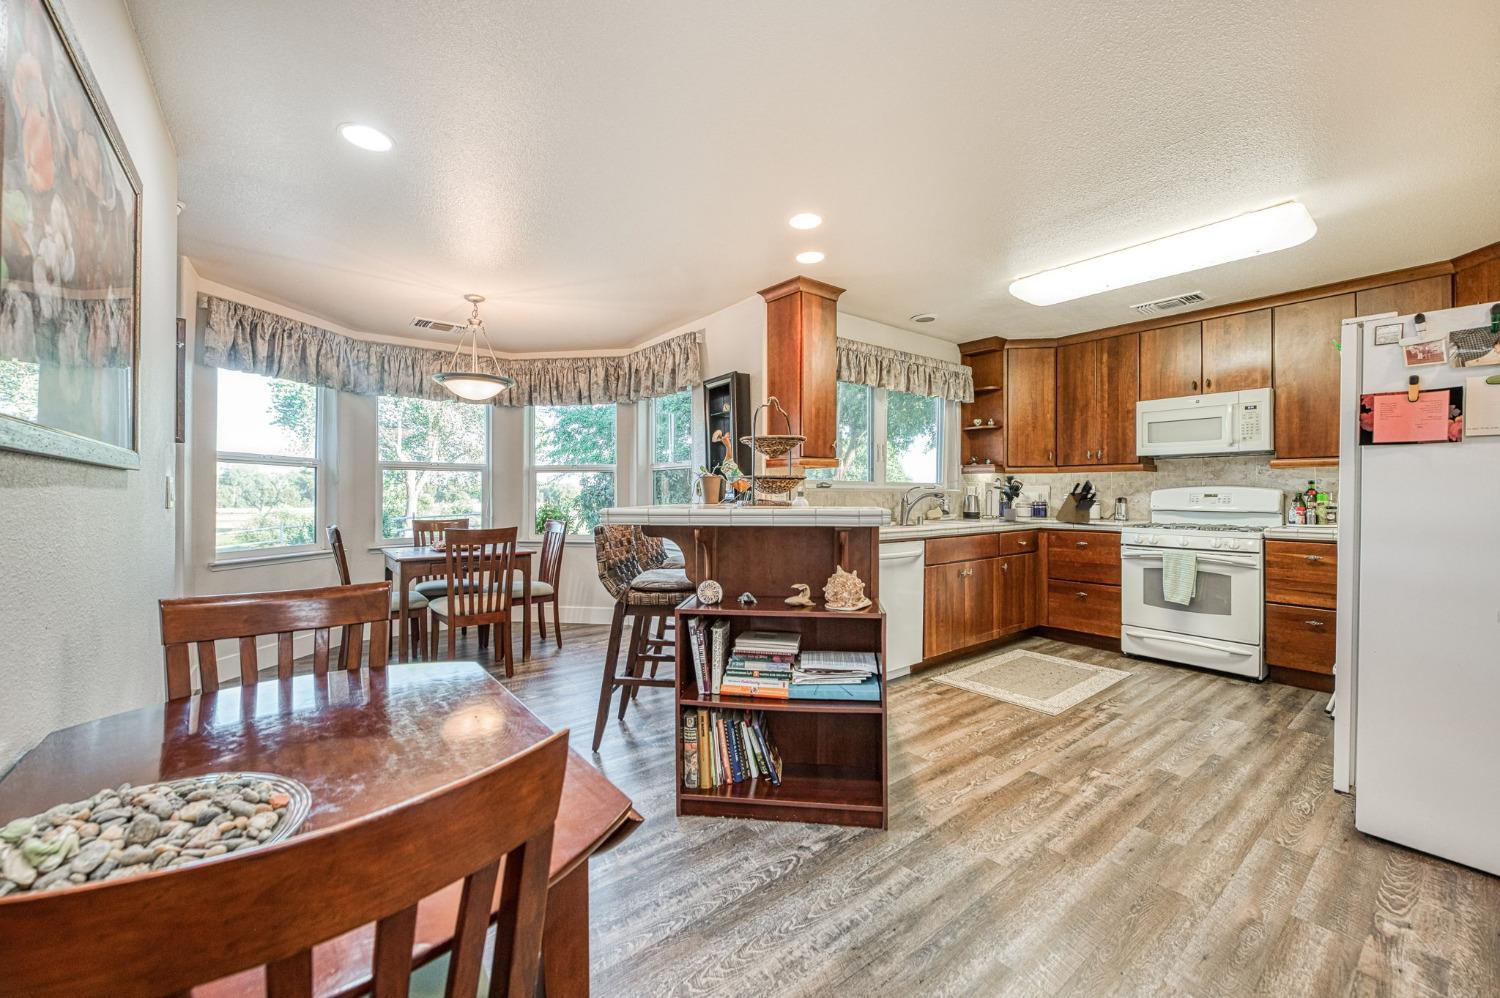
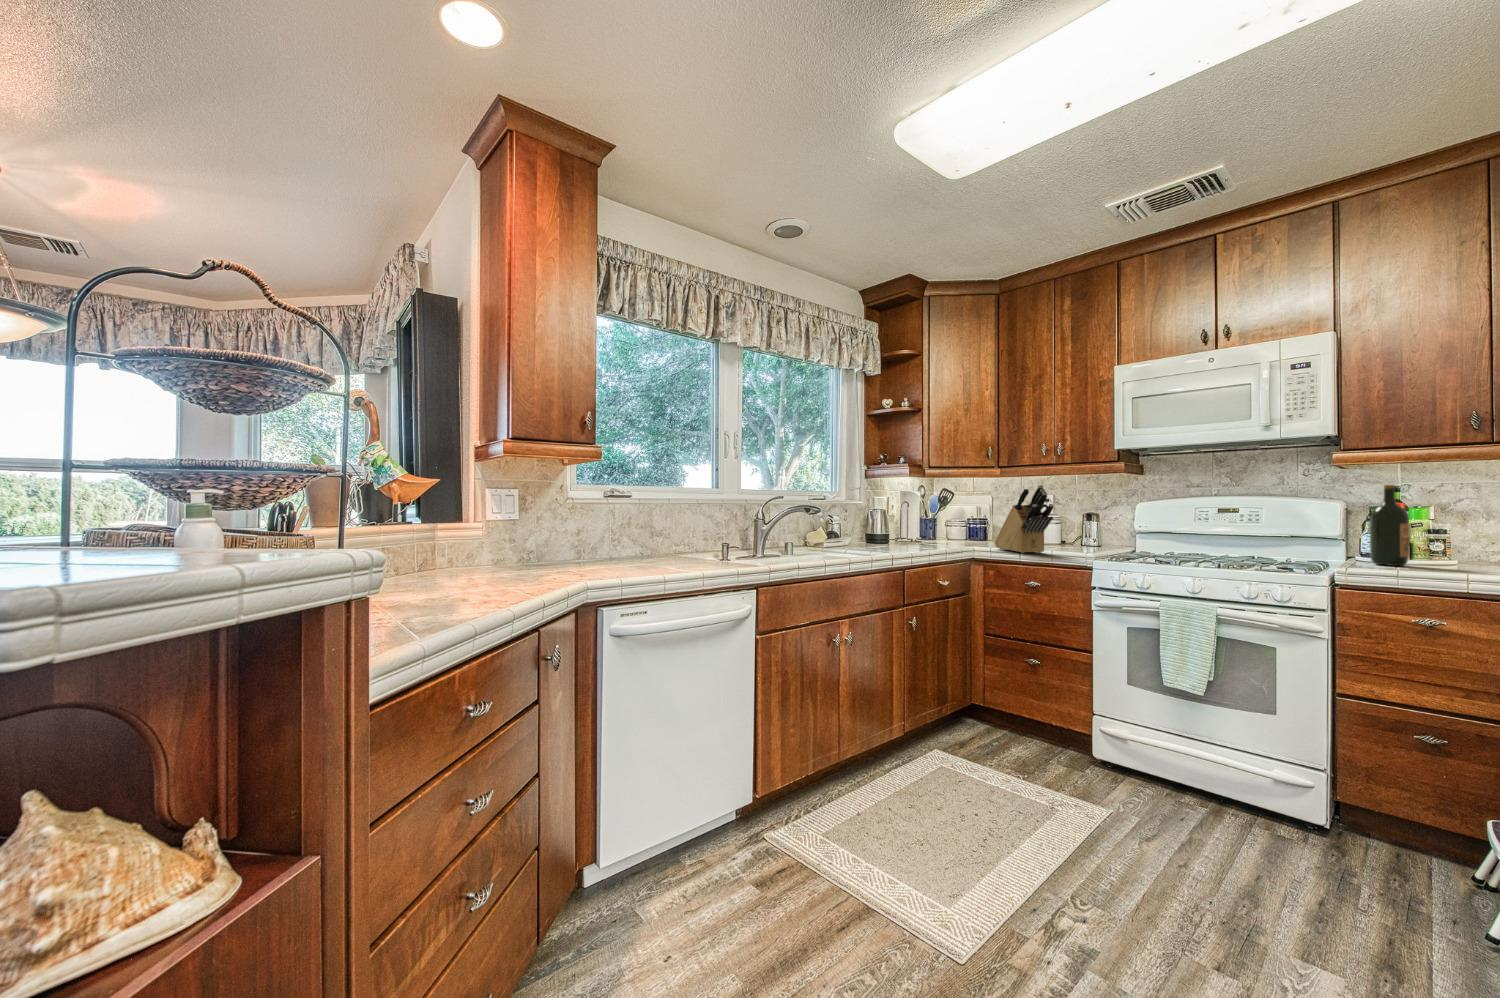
potted plant: present [994,476,1024,521] -> none [899,478,964,547]
wine bottle: none [1294,480,1316,529] -> present [1370,485,1410,566]

